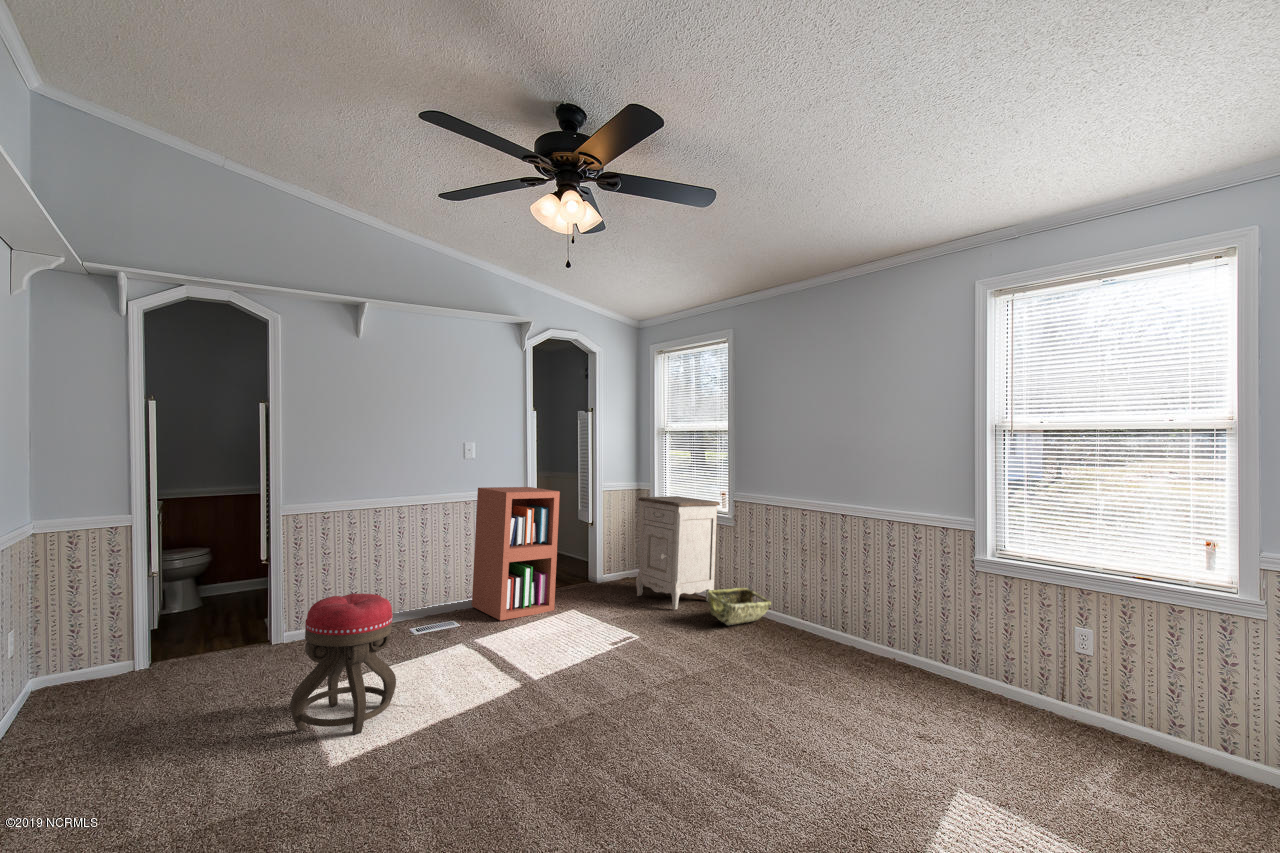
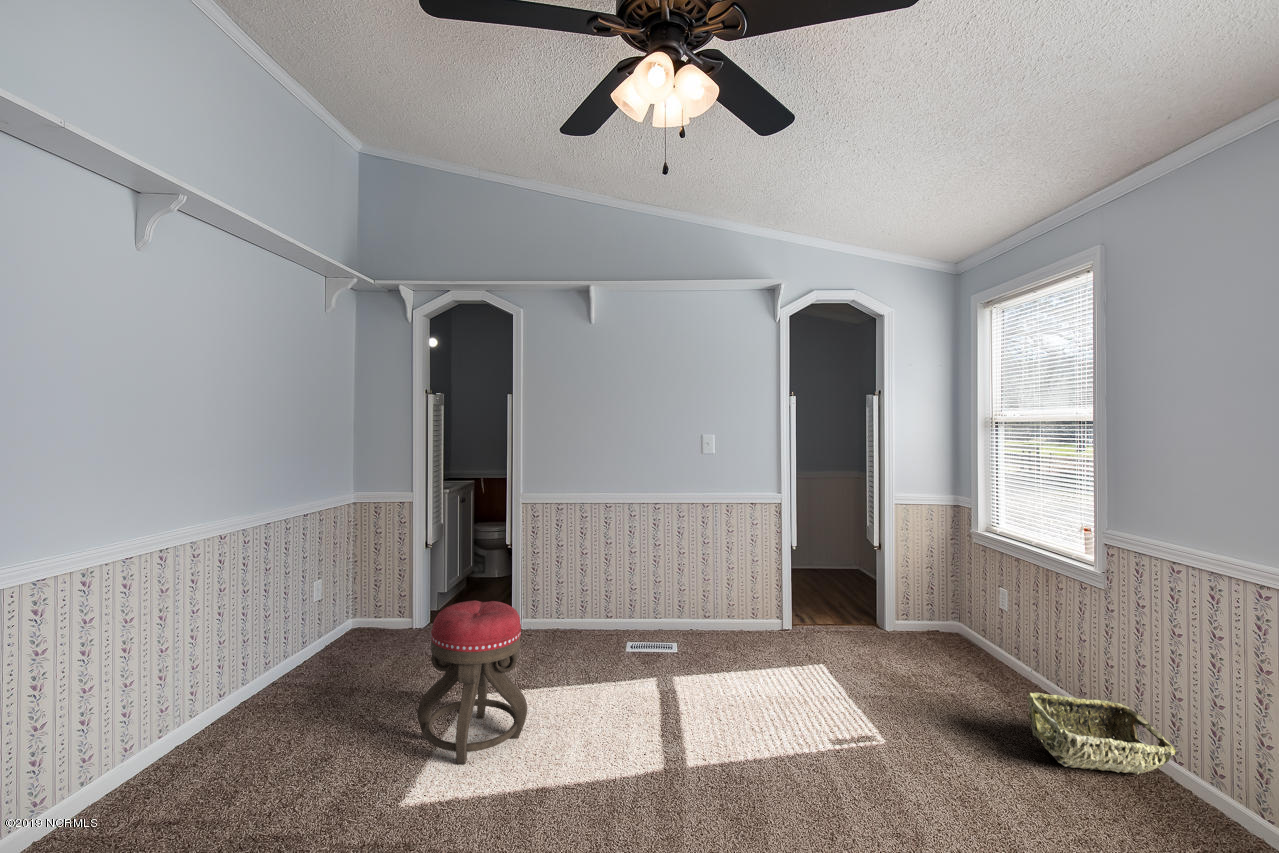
bookshelf: present [472,487,560,621] -> none [708,489,806,658]
nightstand: present [636,496,720,609] -> none [929,519,1079,708]

